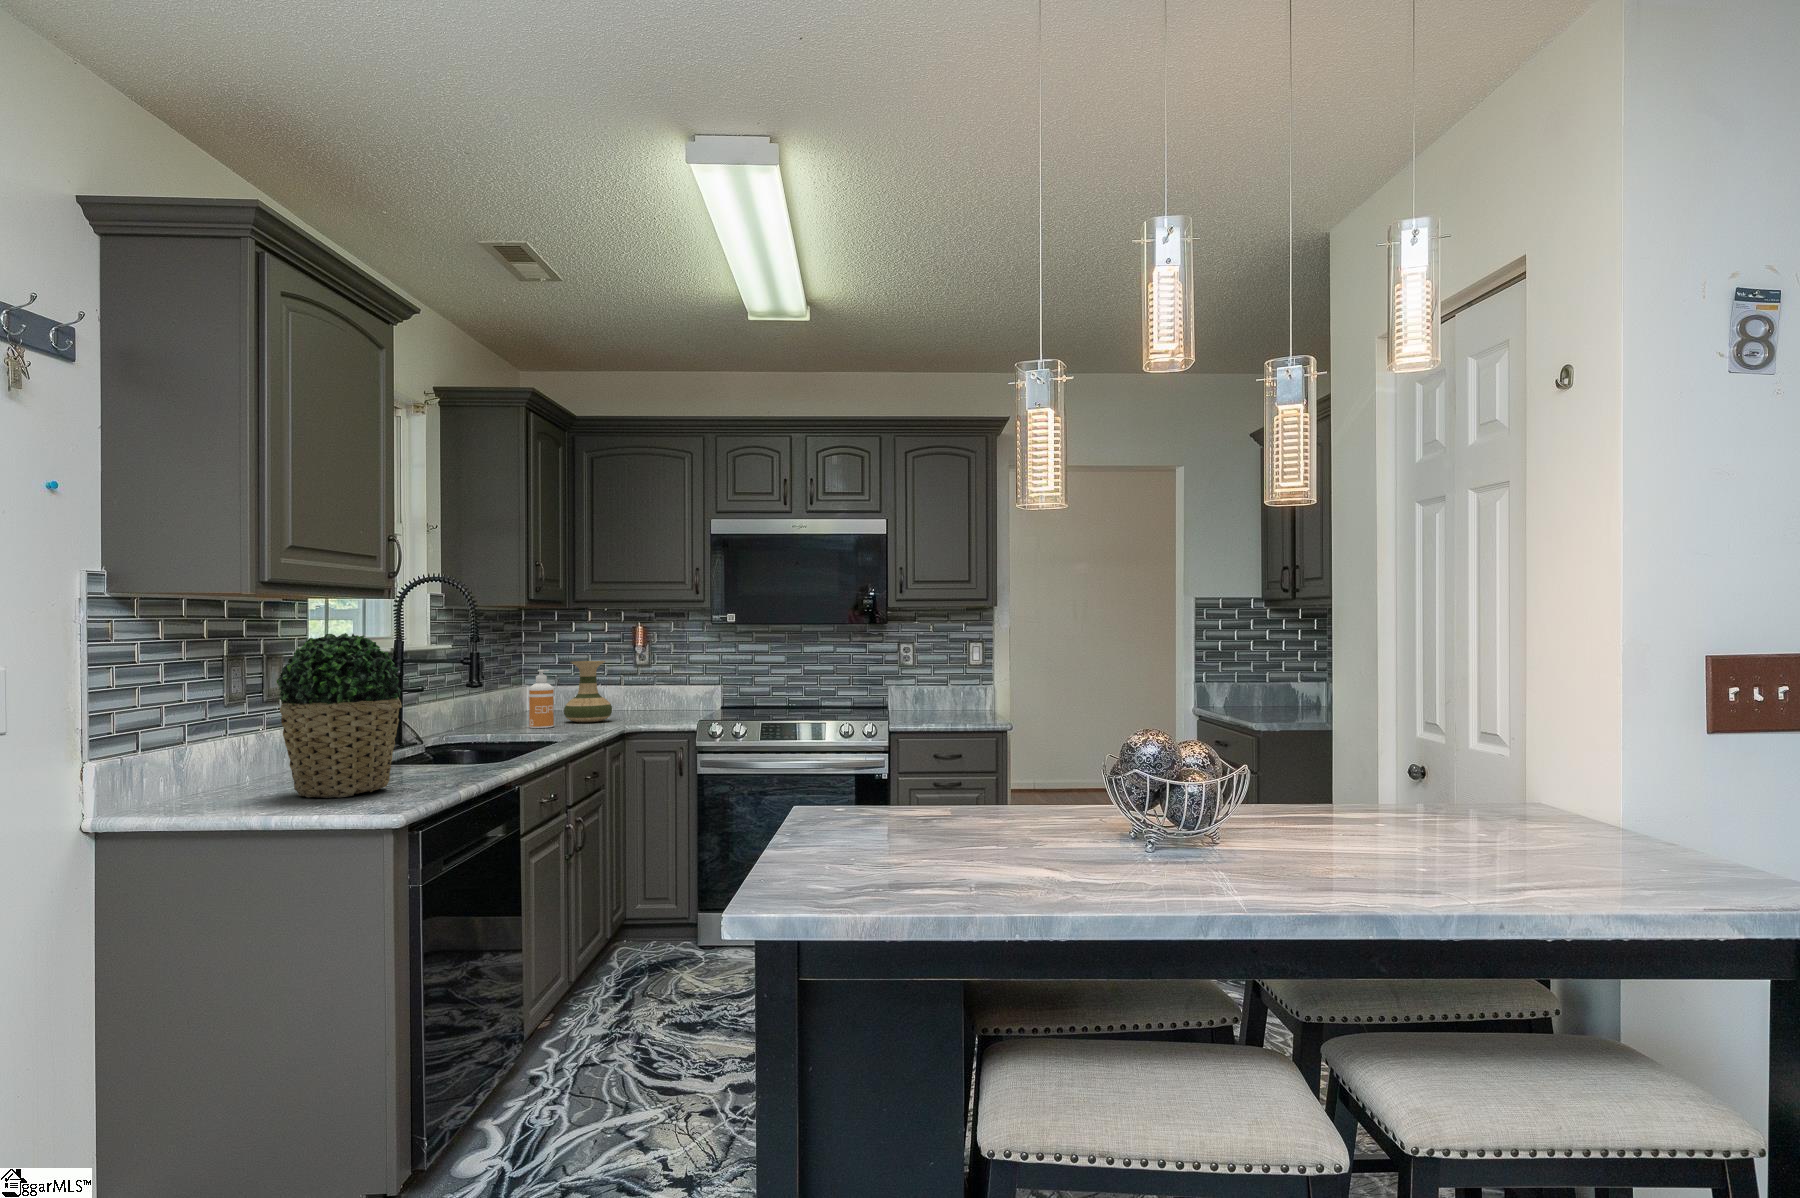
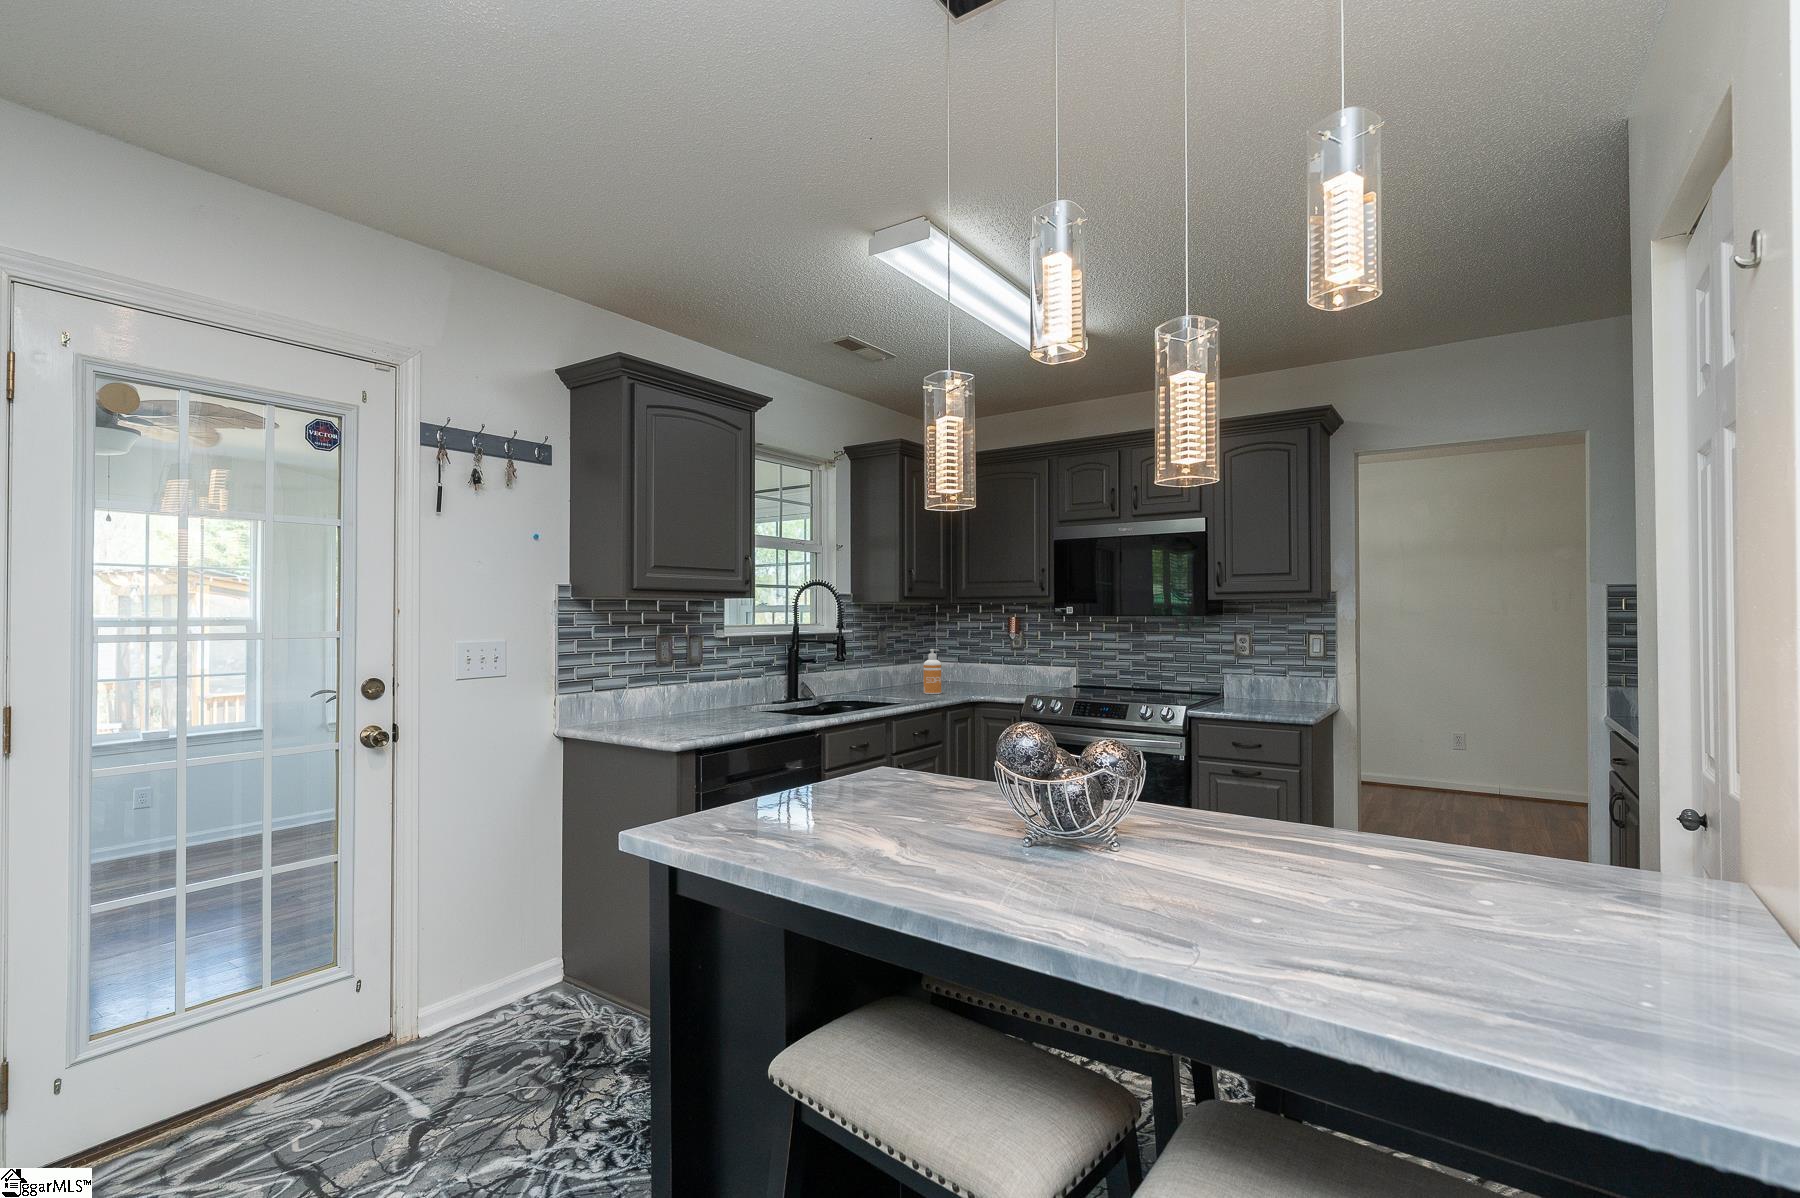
potted plant: present [277,633,402,798] -> none [652,621,728,731]
vase: present [564,661,612,723] -> none [958,643,995,692]

